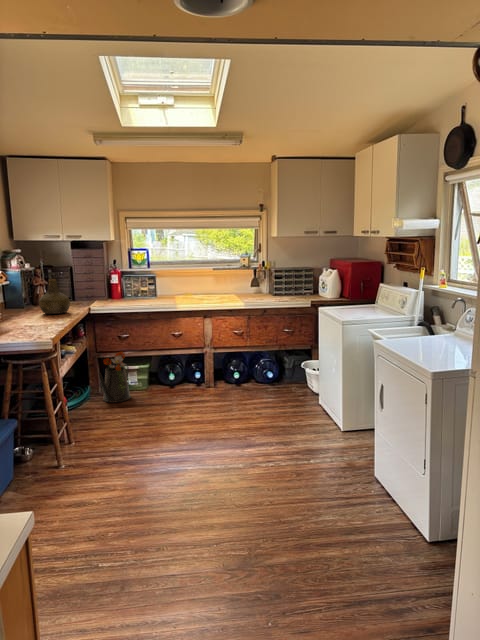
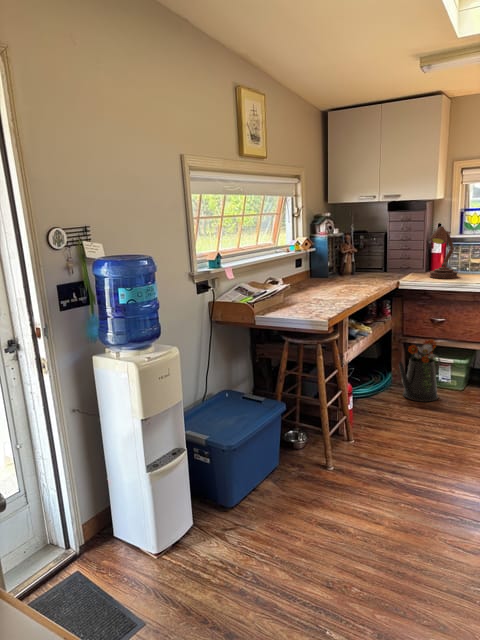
desk lamp: none [111,262,134,303] -> present [430,226,458,278]
bottle: present [39,279,70,314] -> none [339,246,373,287]

